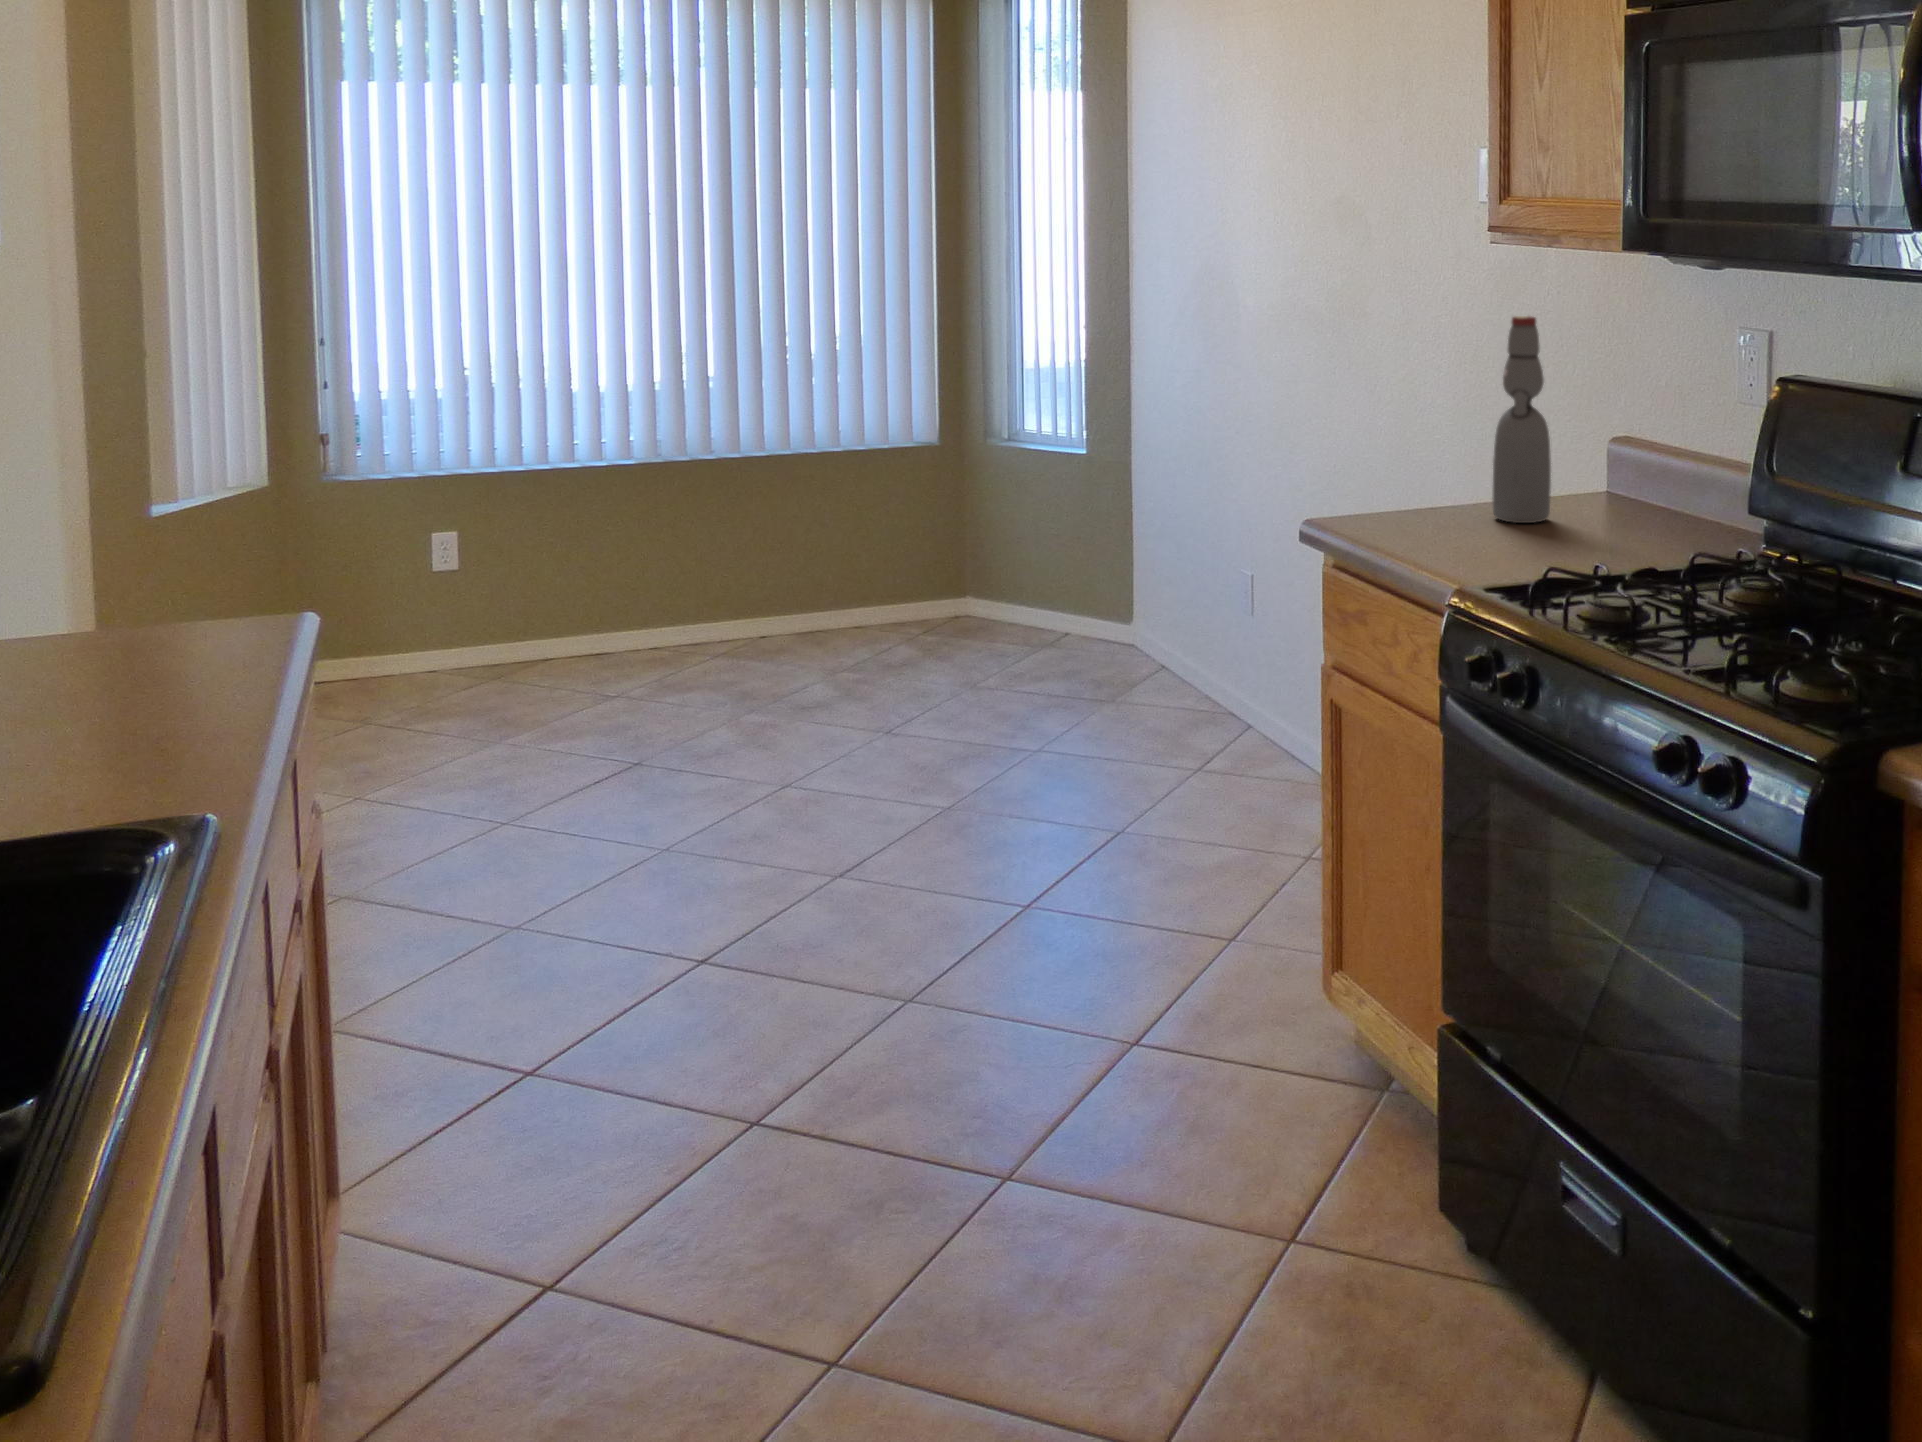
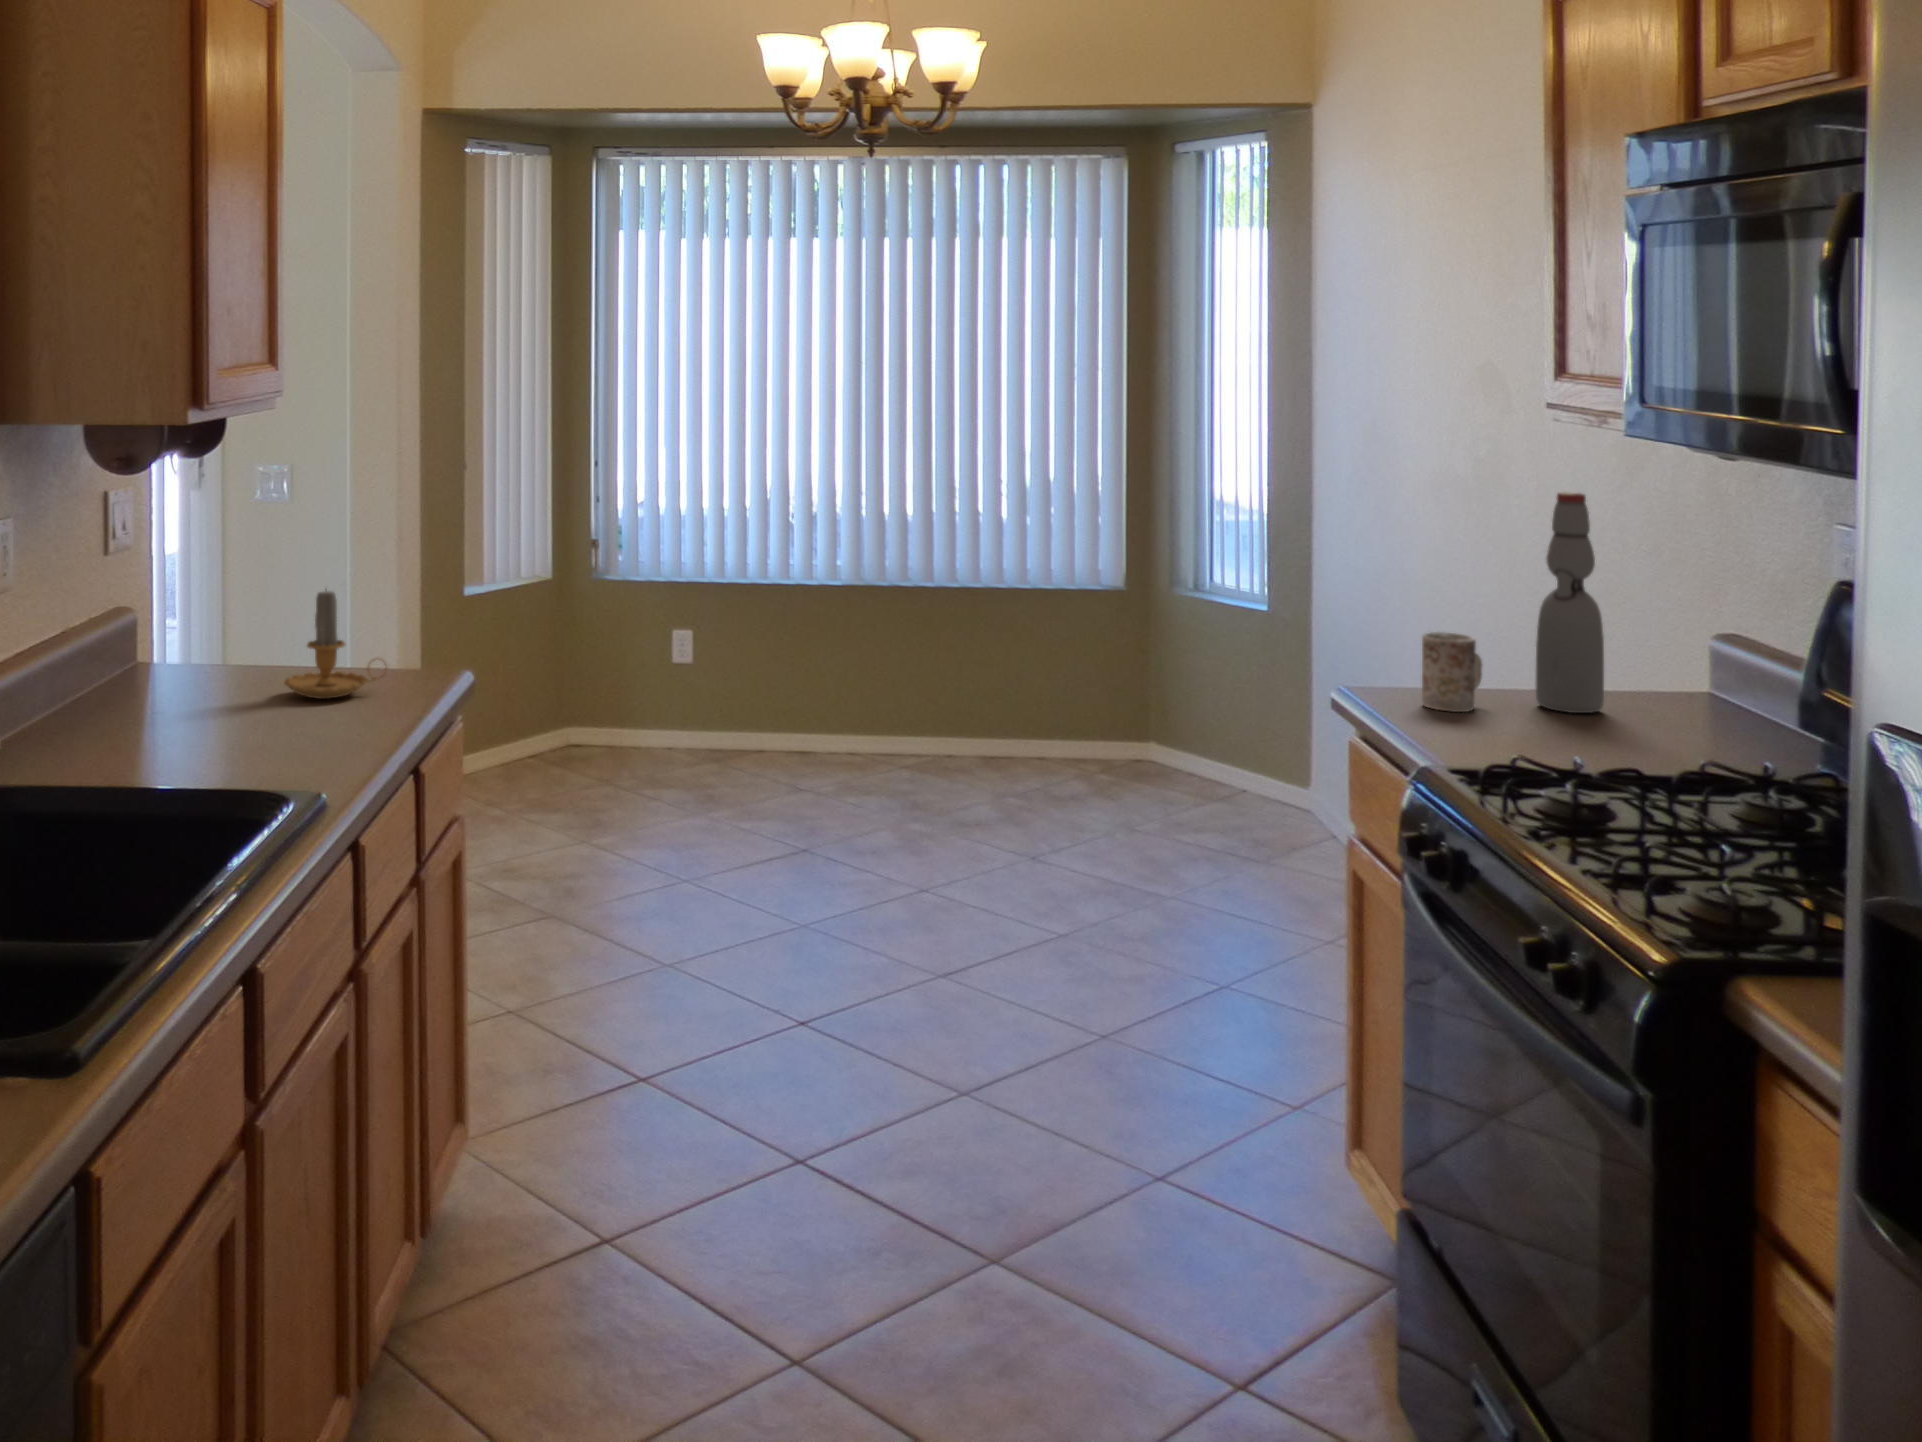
mug: none [1406,459,1454,535] -> present [1422,632,1482,712]
candle: none [16,536,188,696] -> present [284,589,387,699]

